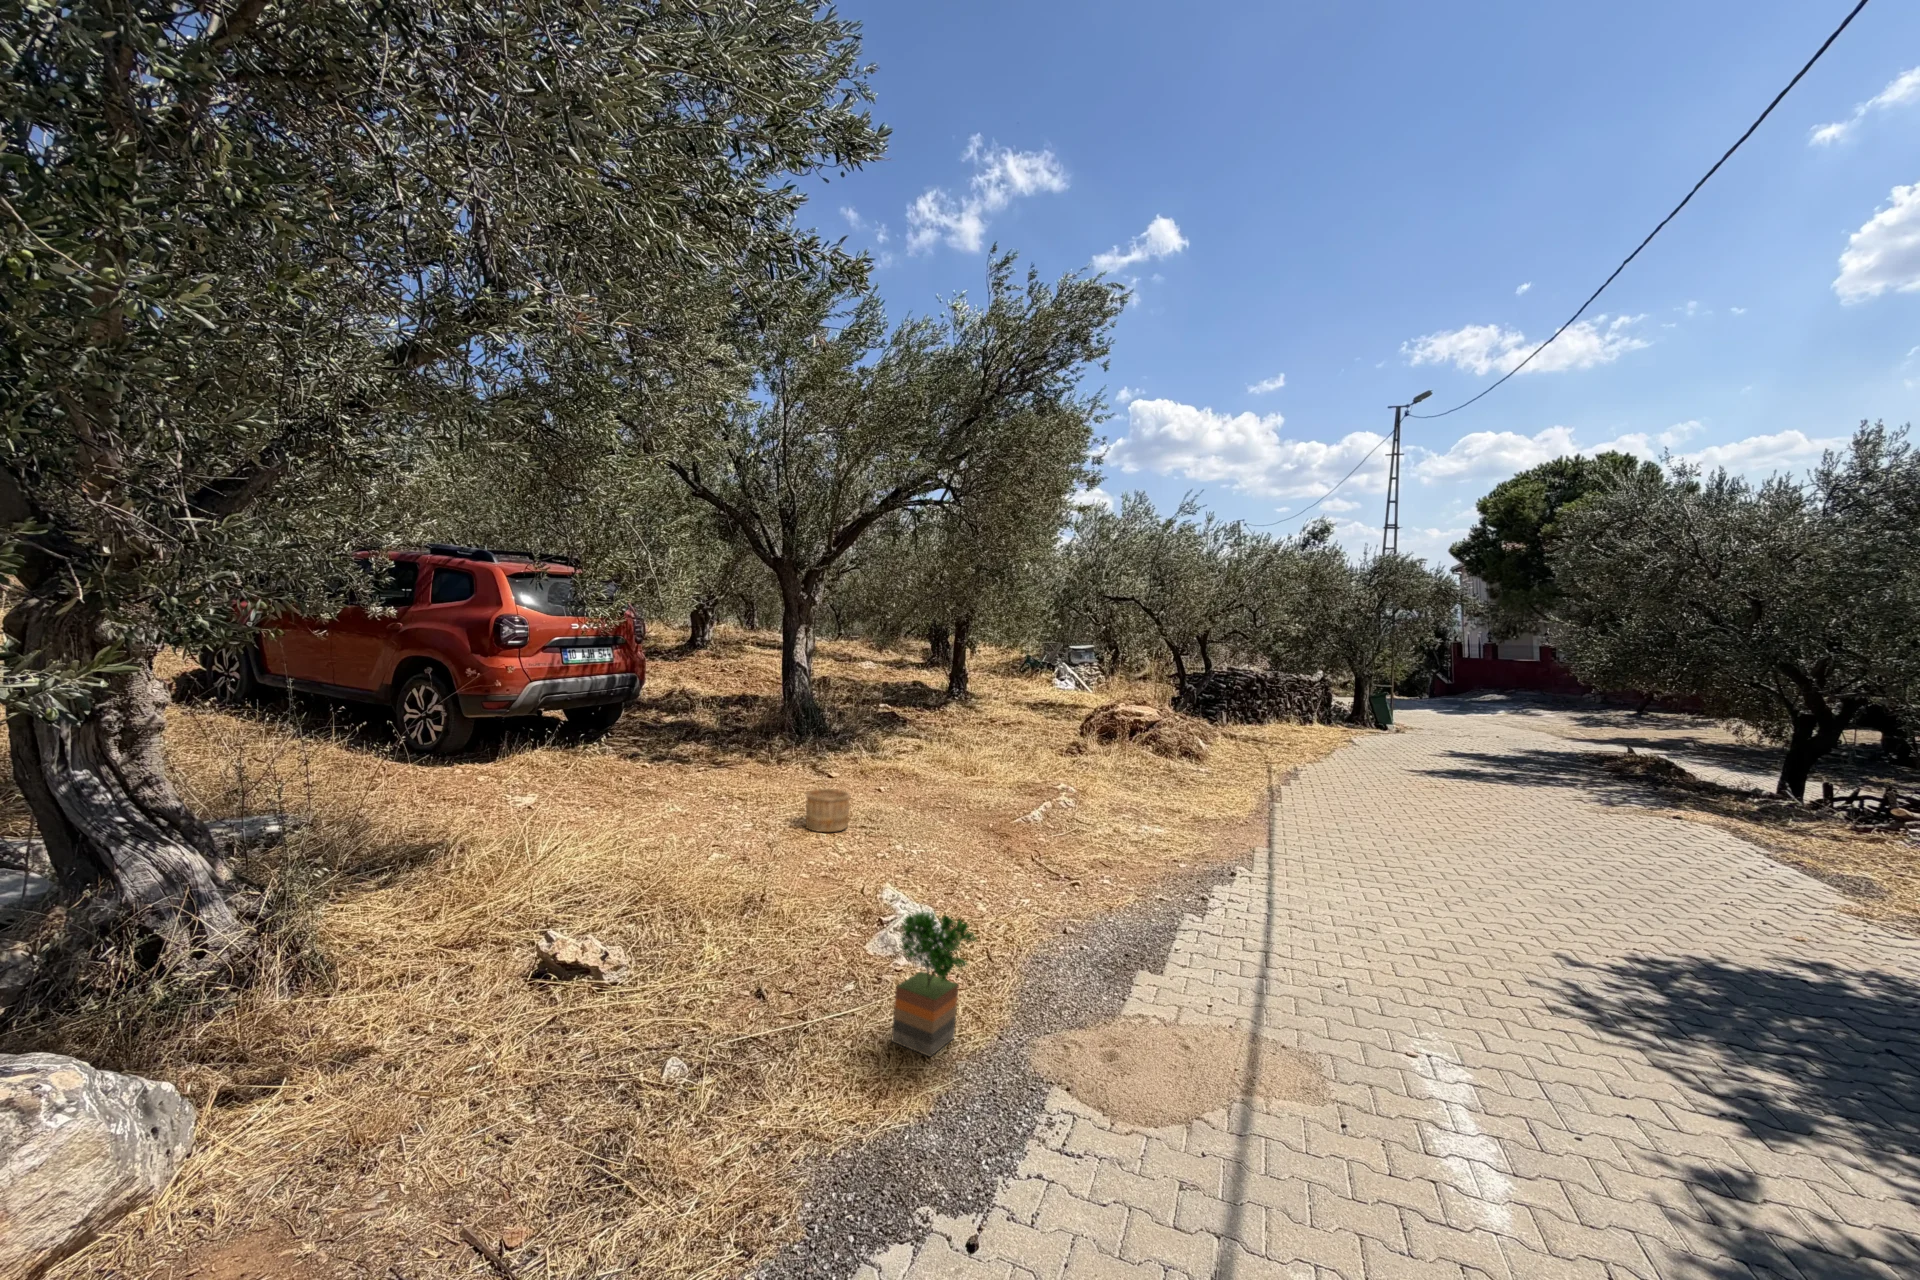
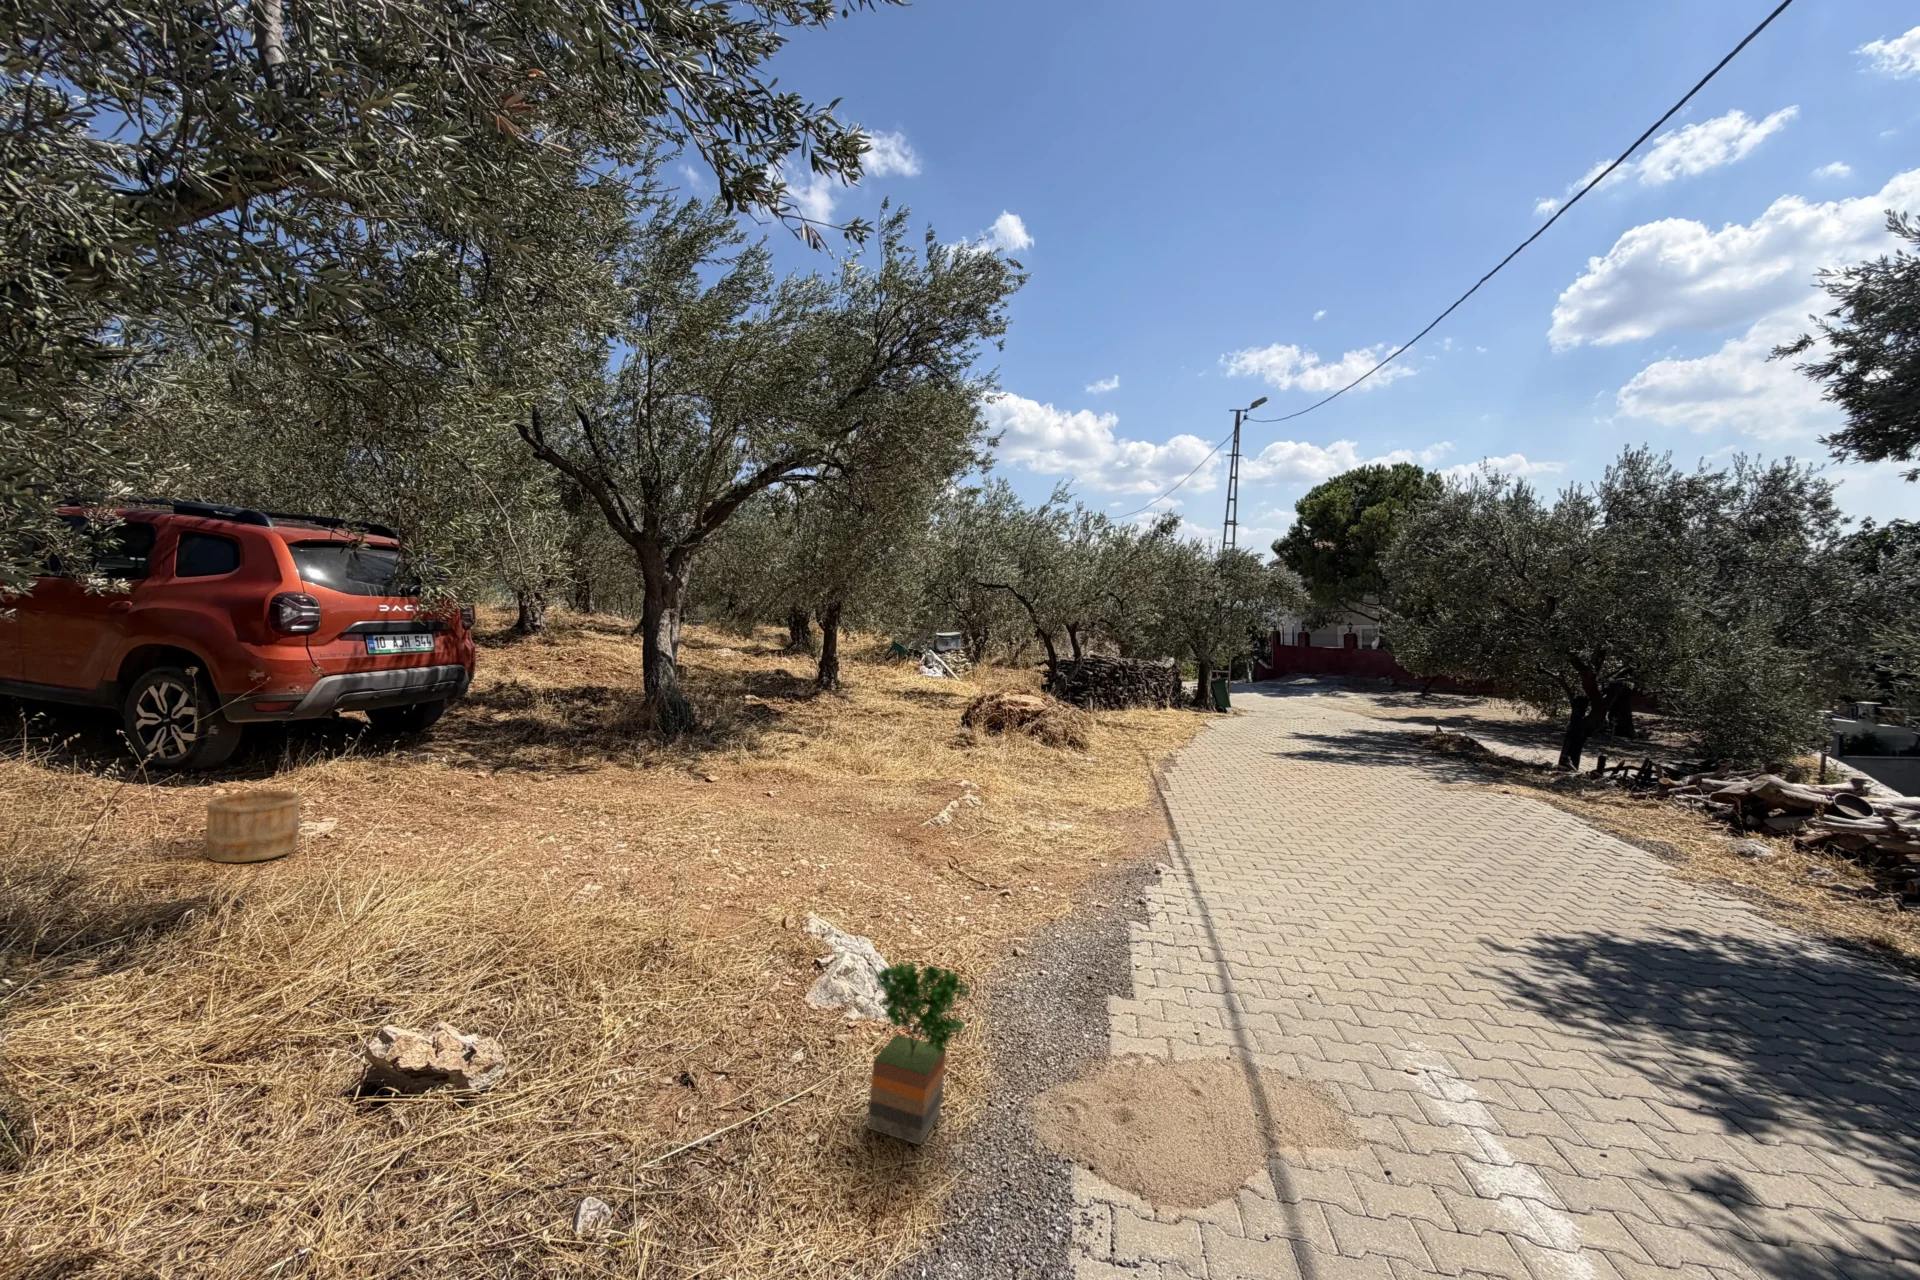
wooden bucket: present [806,789,850,832] -> present [204,791,302,863]

